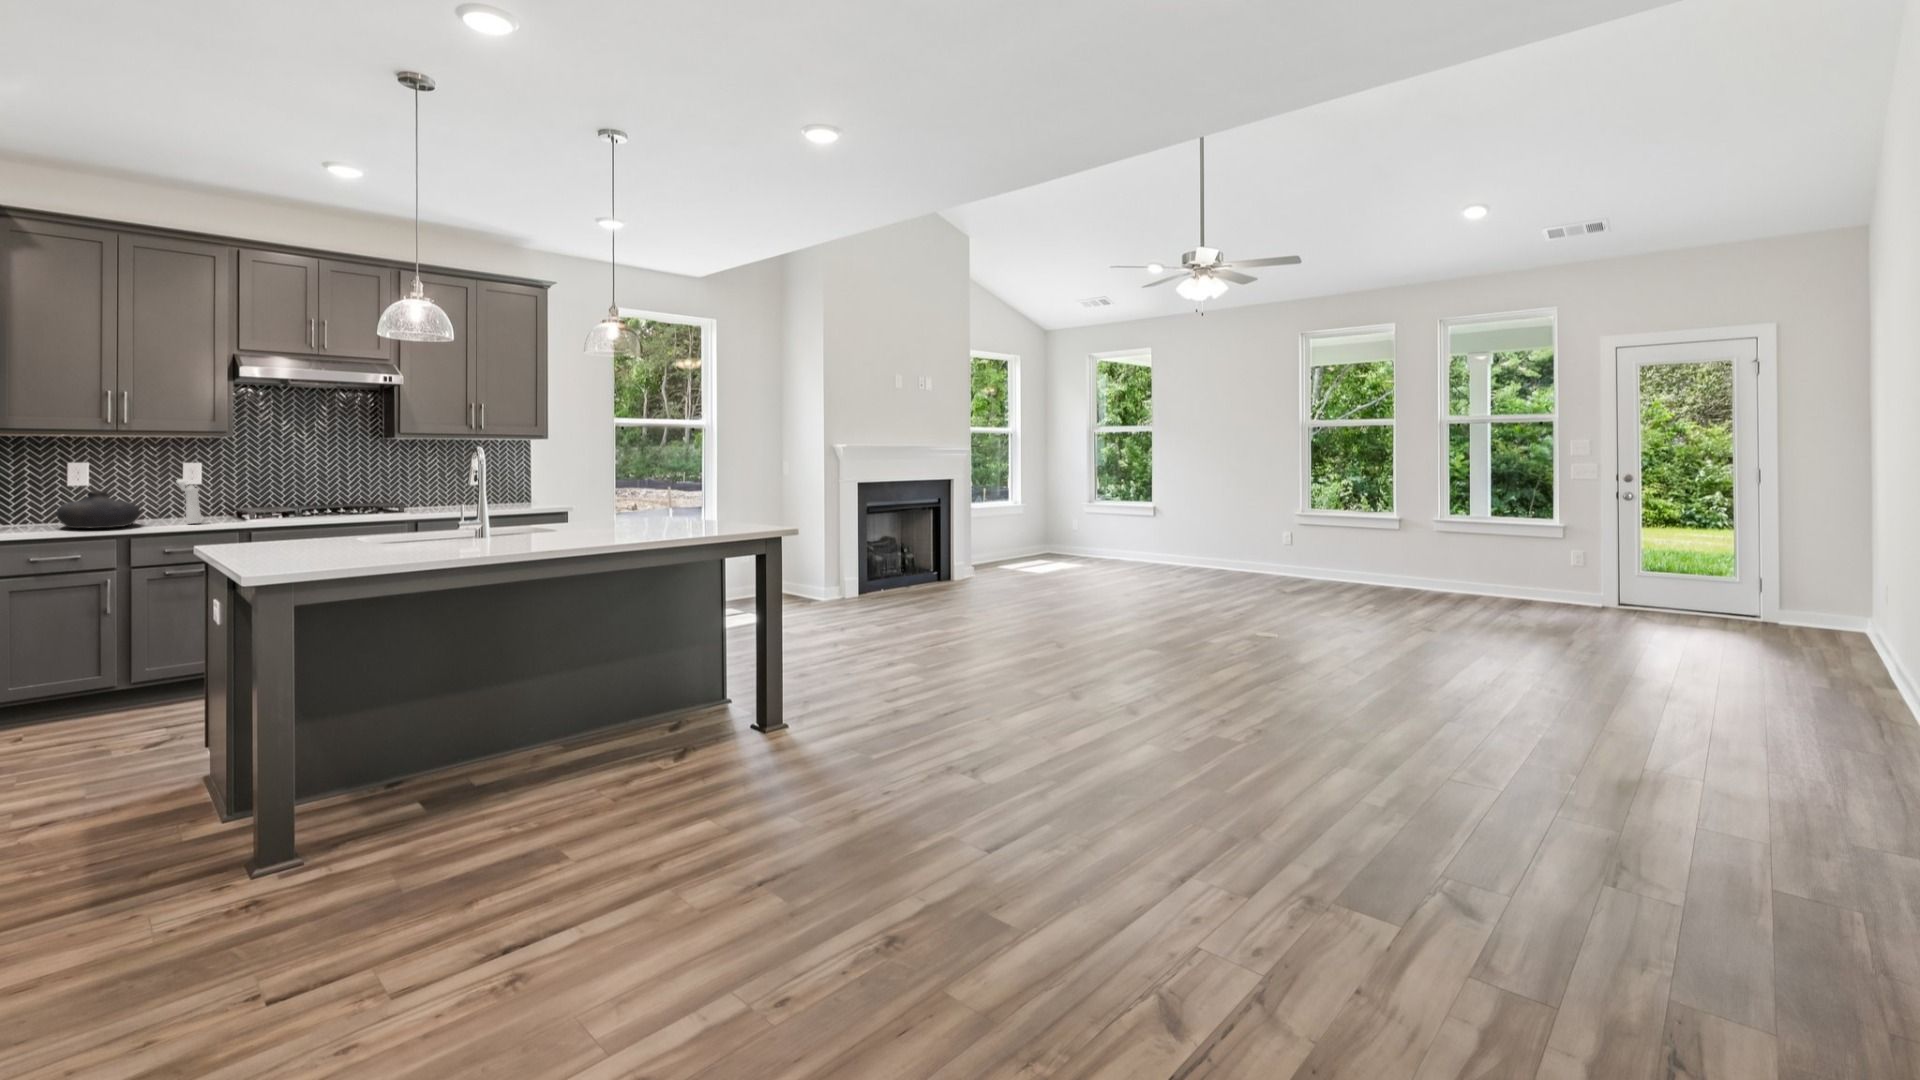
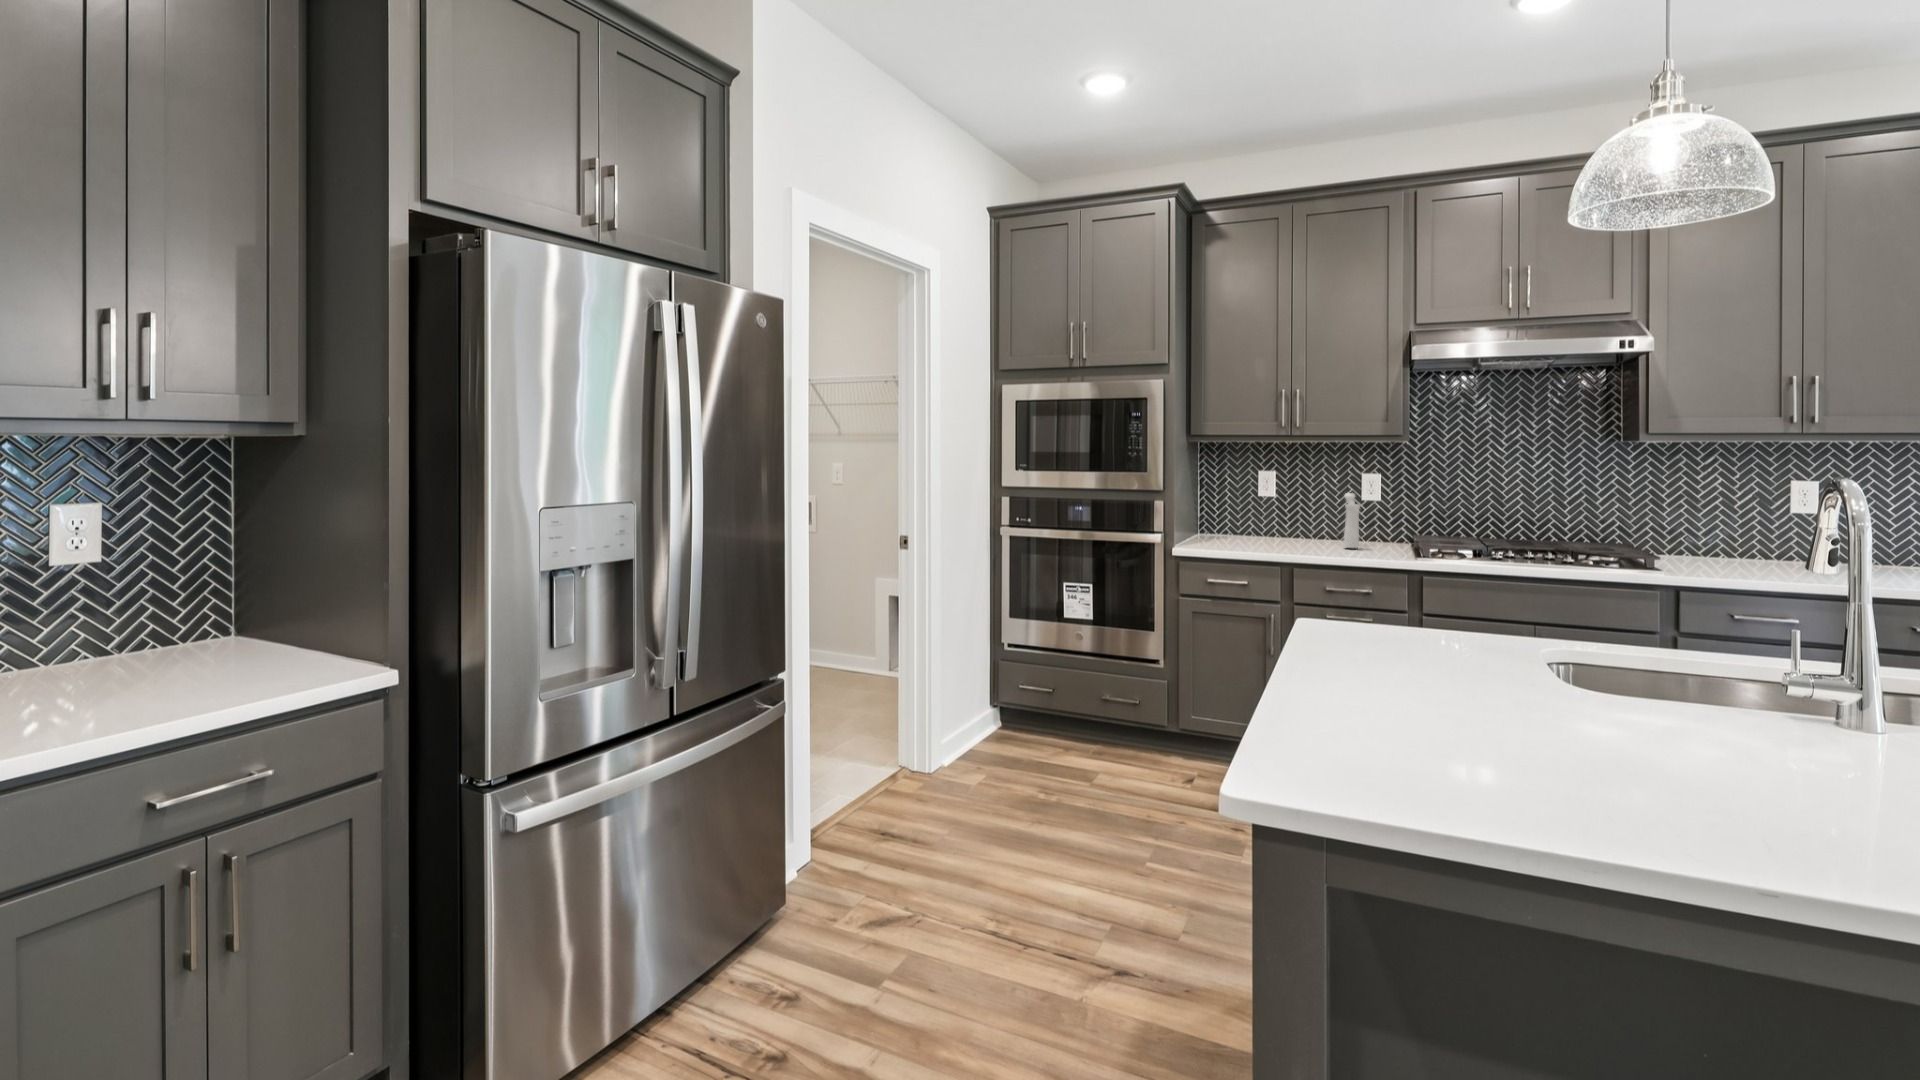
vase: present [56,491,140,528] -> none [1229,503,1302,545]

